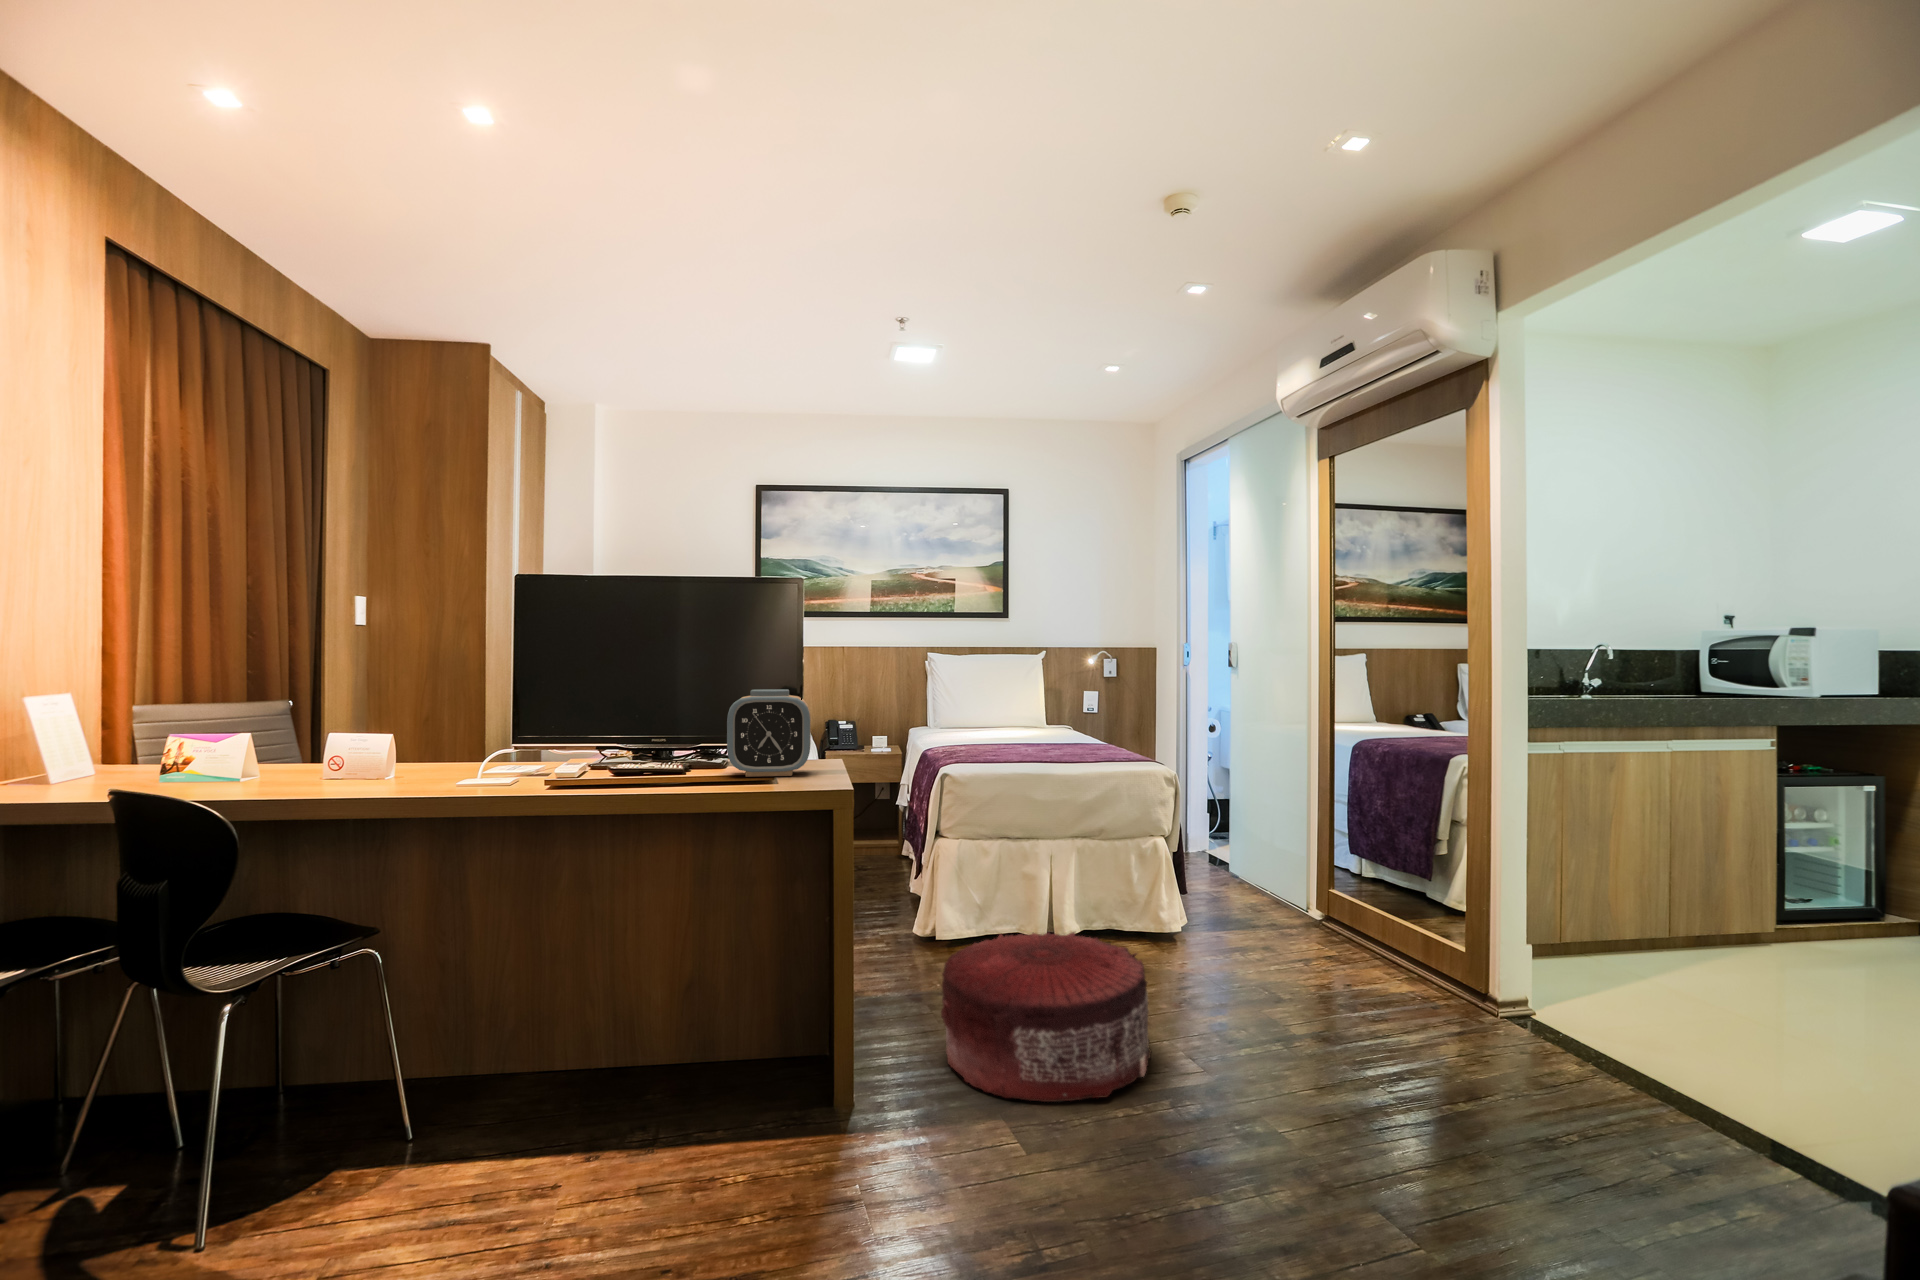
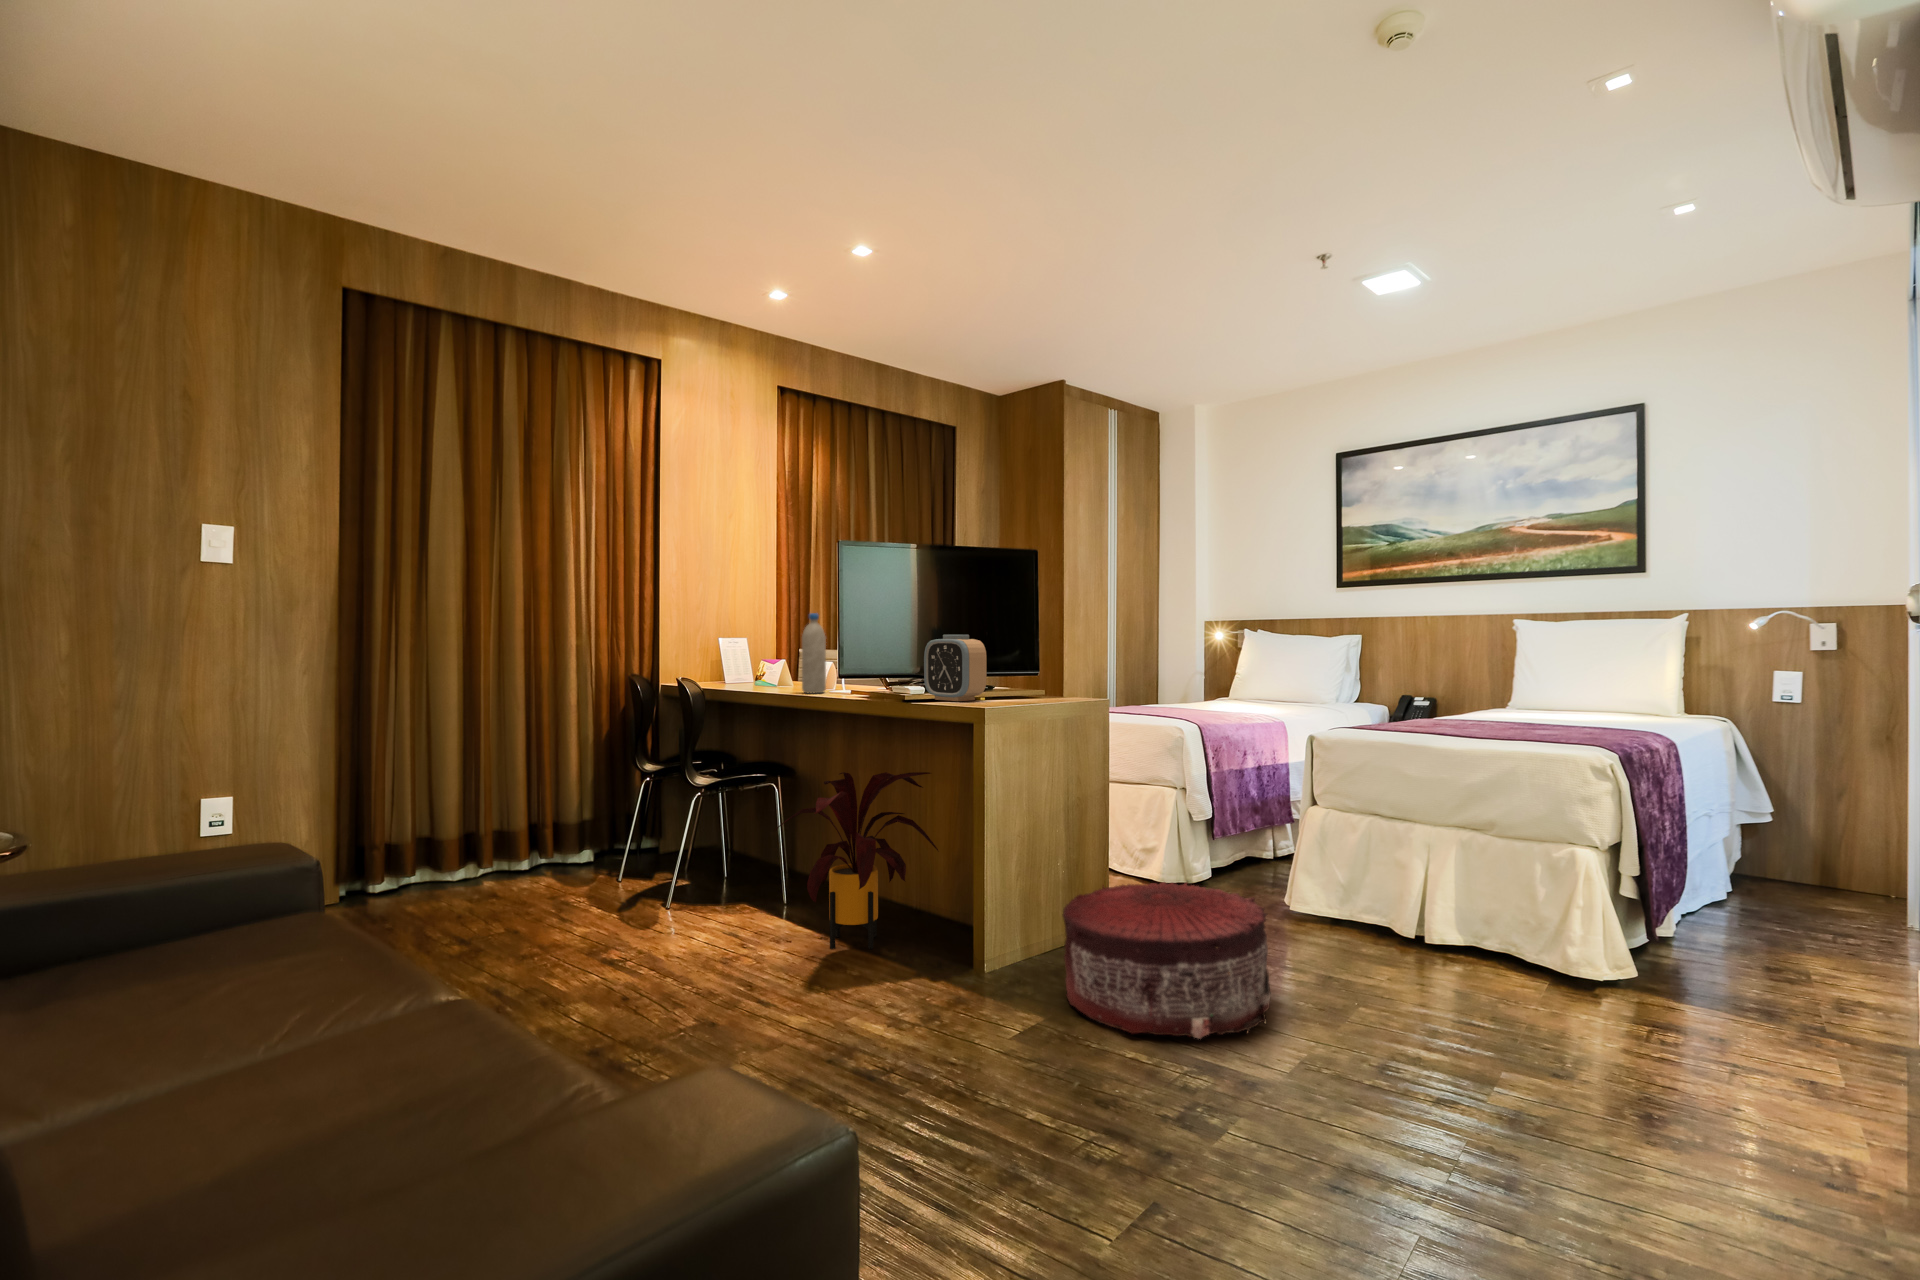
water bottle: none [456,659,498,788] -> present [802,613,826,693]
house plant: none [542,875,755,1169] -> present [774,772,938,949]

